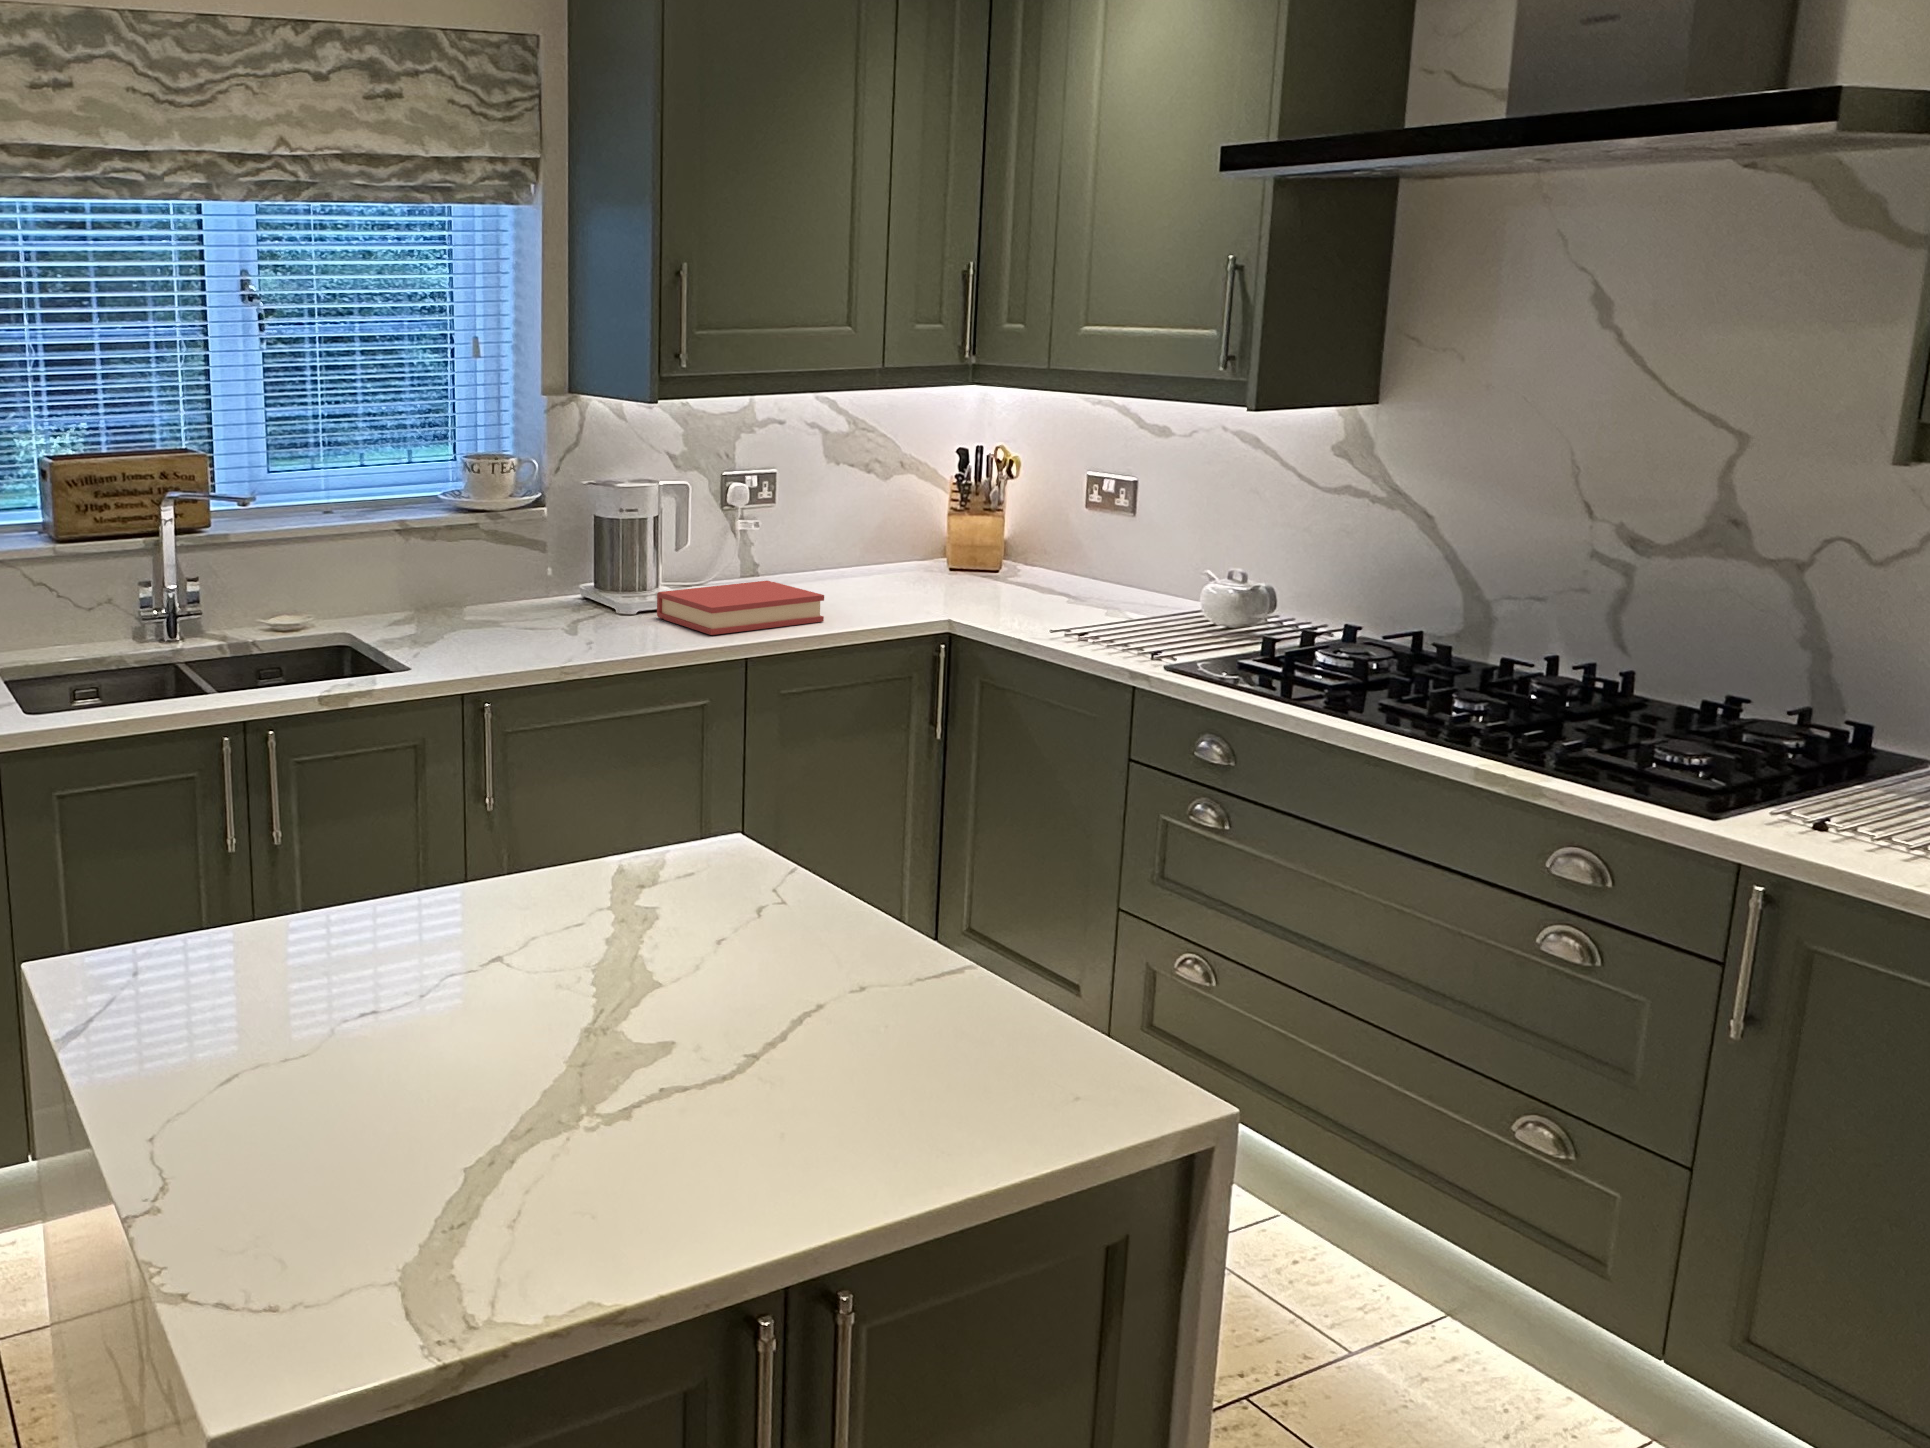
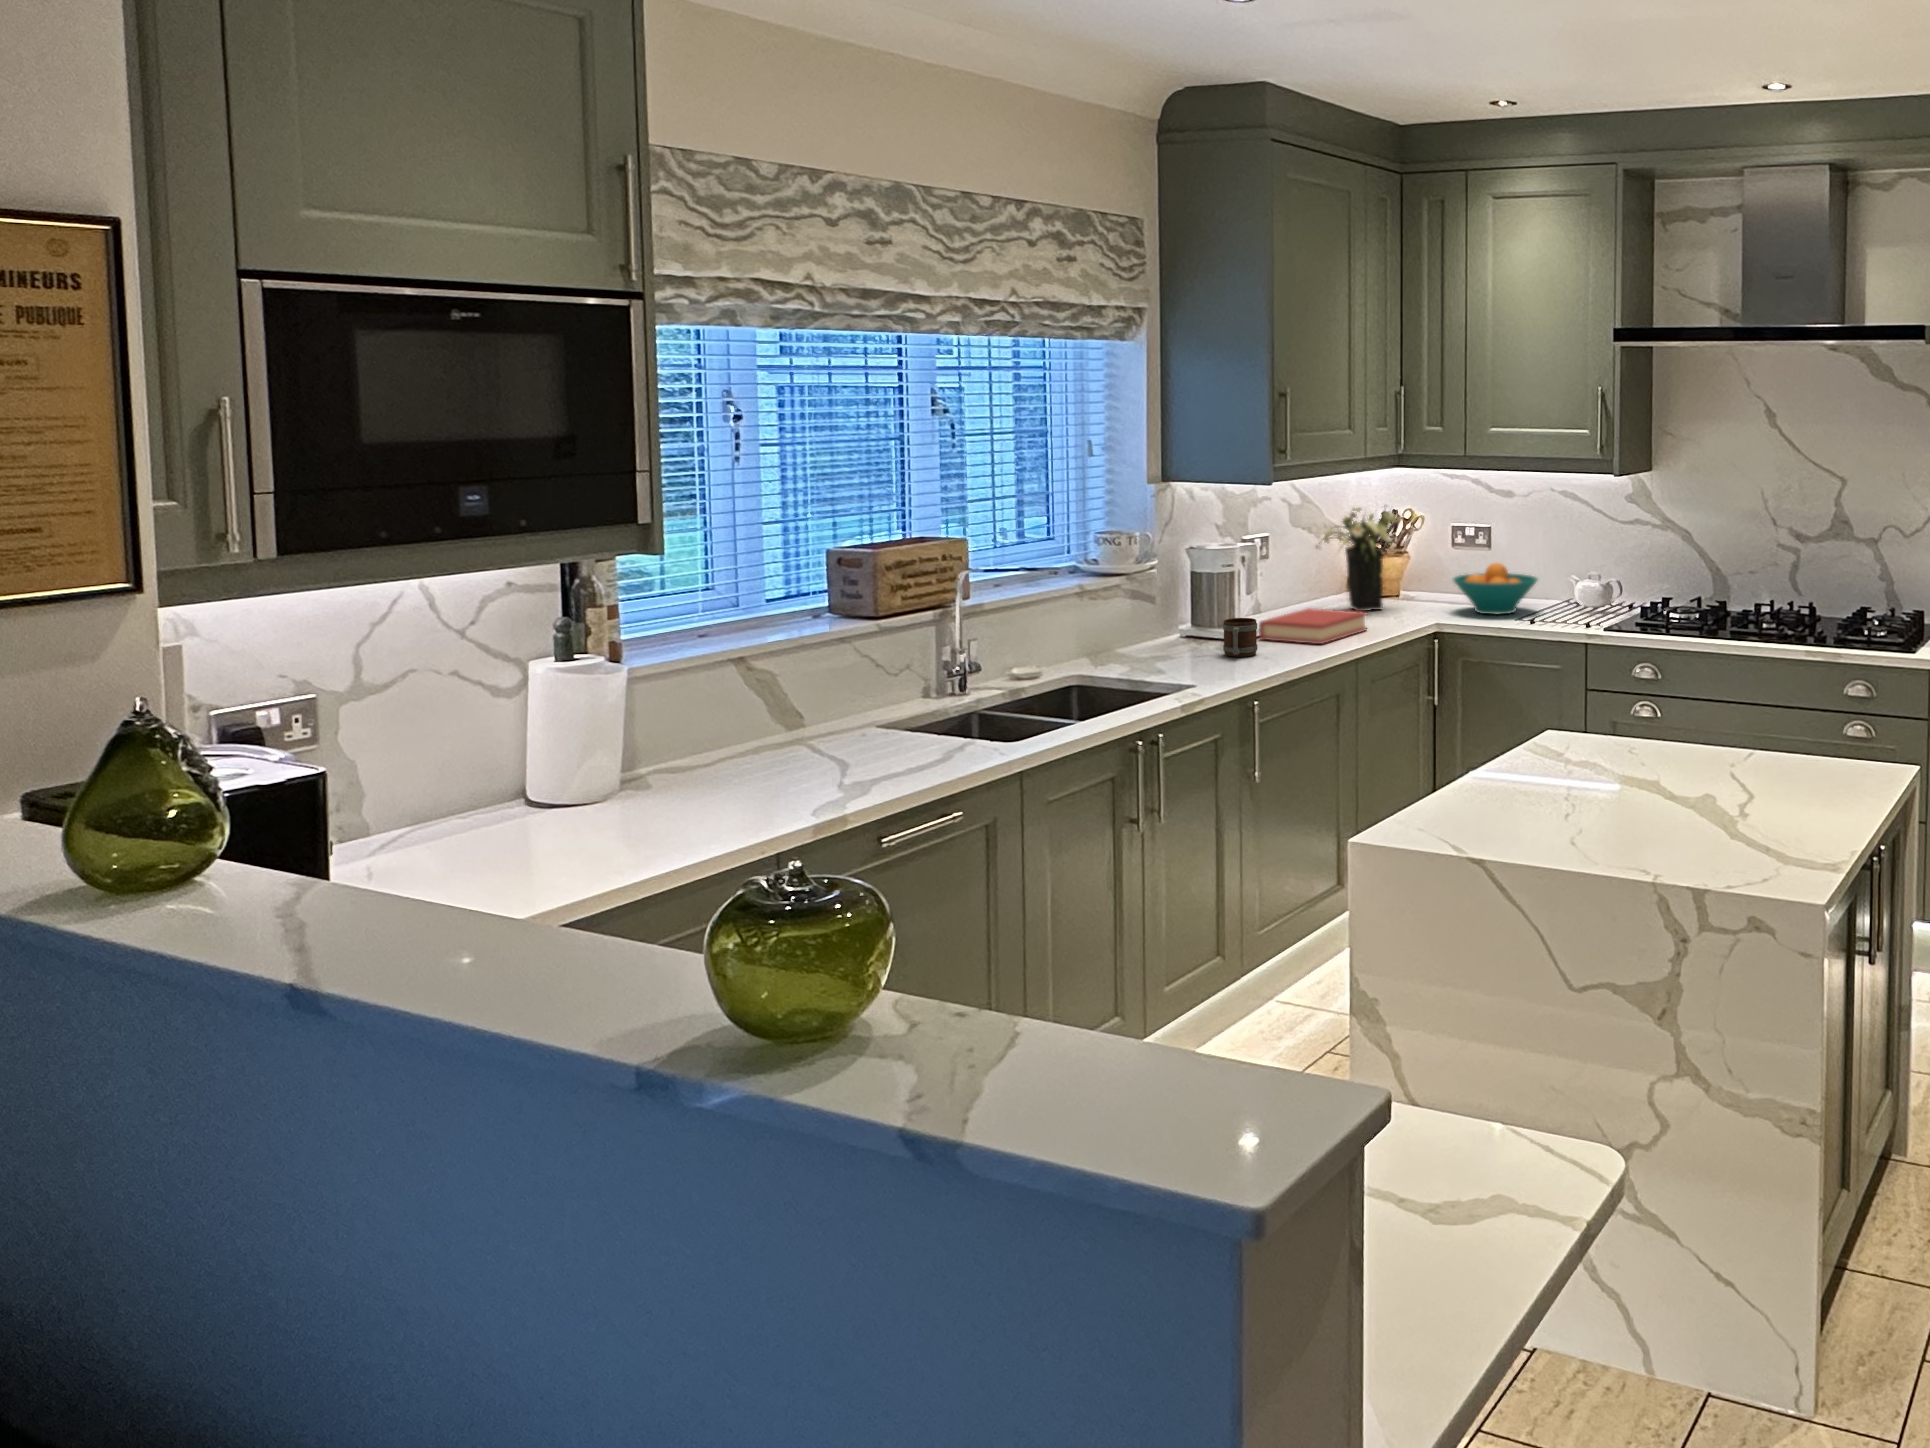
flower arrangement: none [828,439,969,592] -> present [1316,507,1401,611]
fruit bowl: none [1007,539,1147,620] -> present [1453,563,1537,614]
mug: none [553,585,605,640] -> present [1223,618,1257,657]

